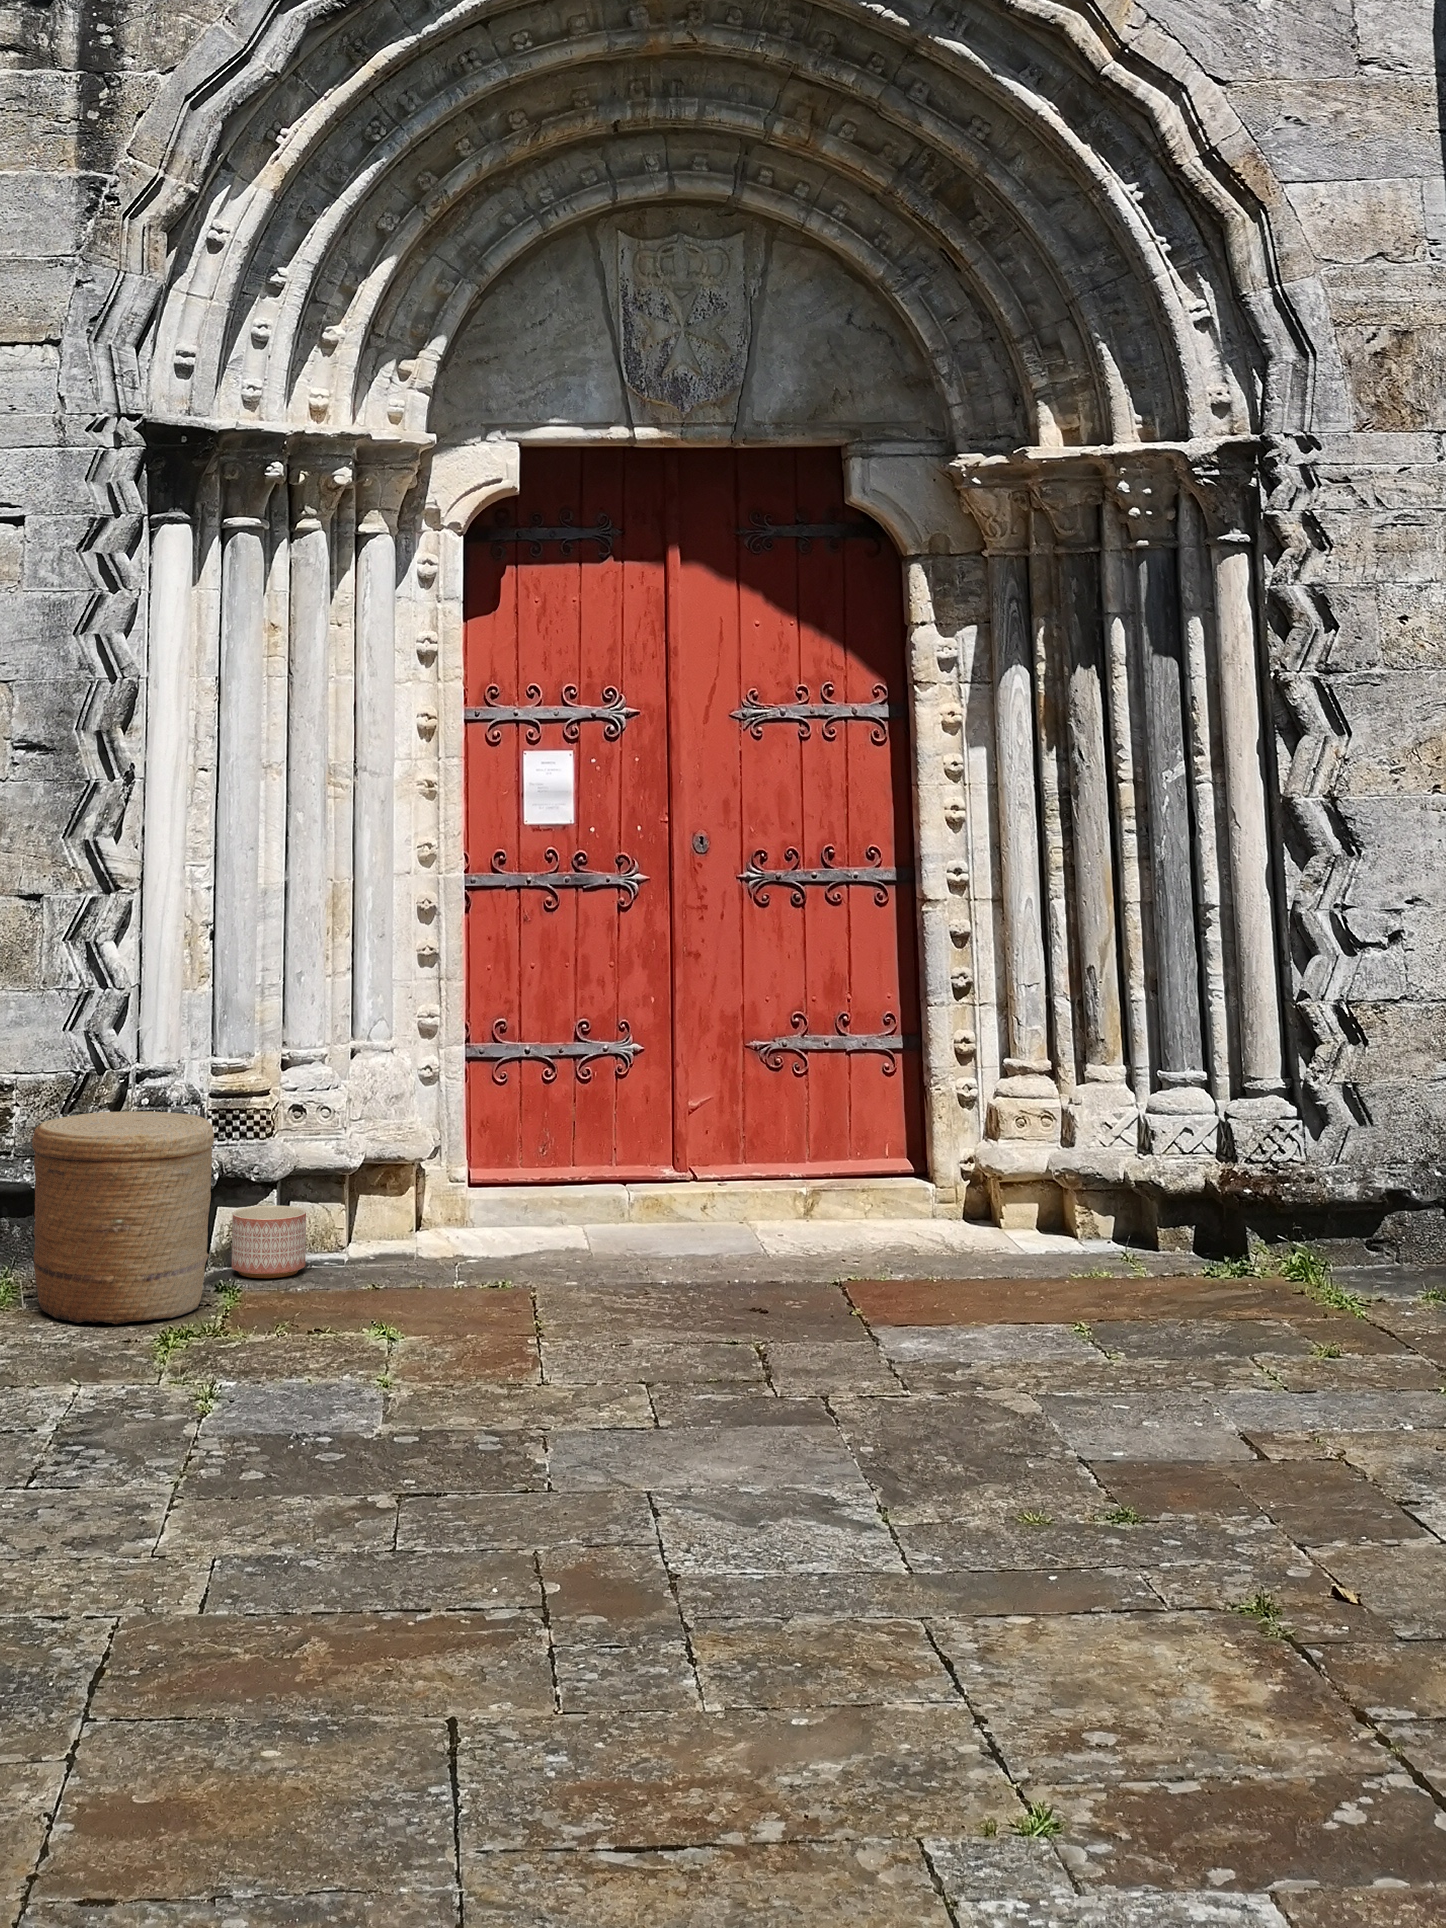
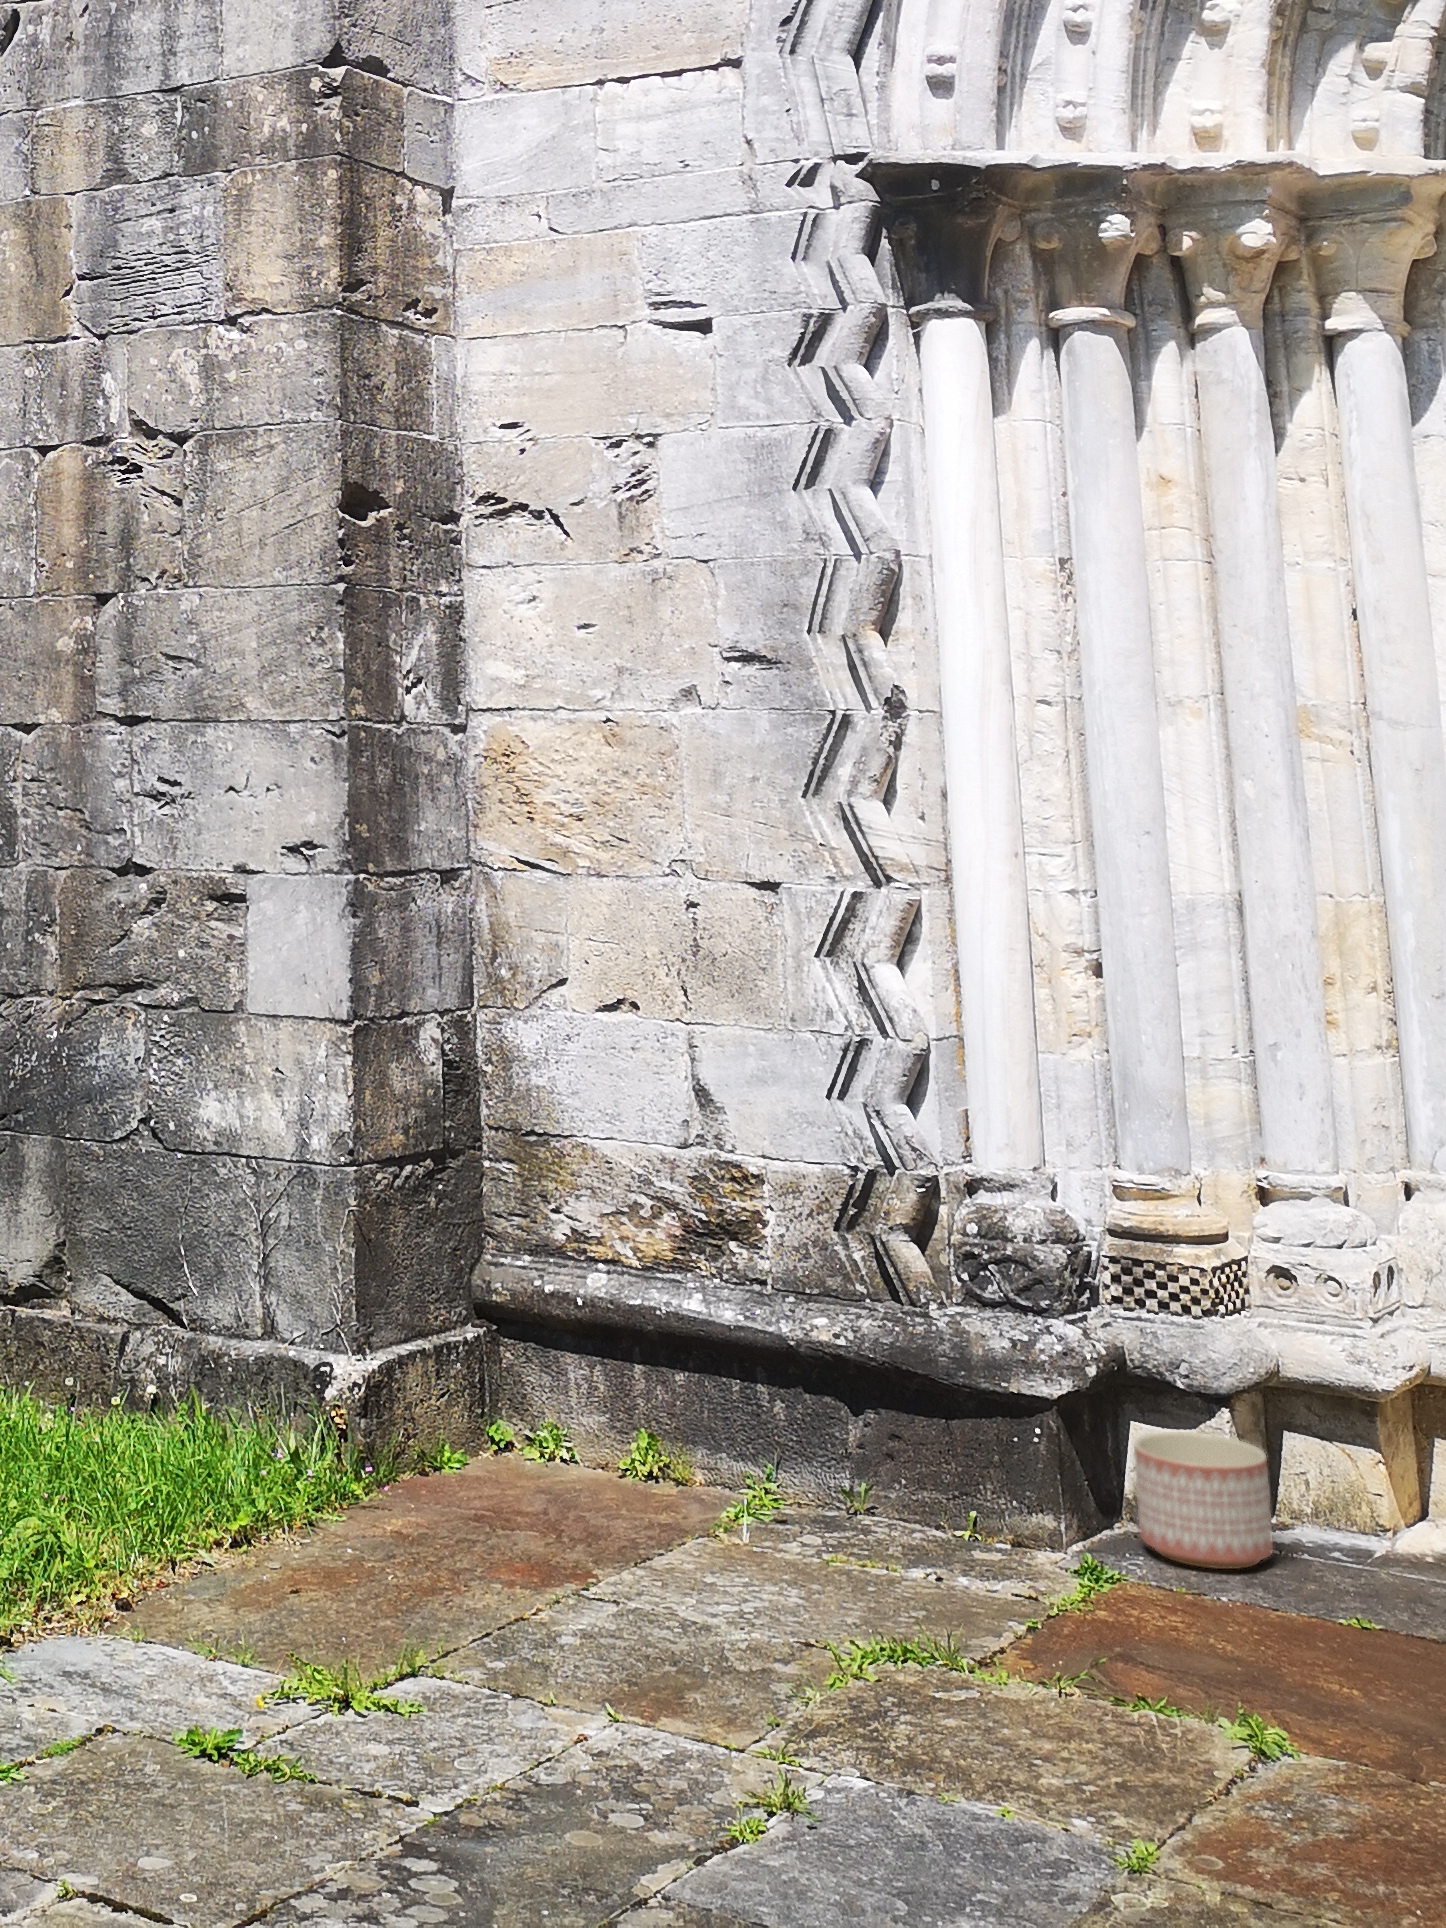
woven basket: present [32,1111,214,1324] -> none [740,1239,1053,1618]

